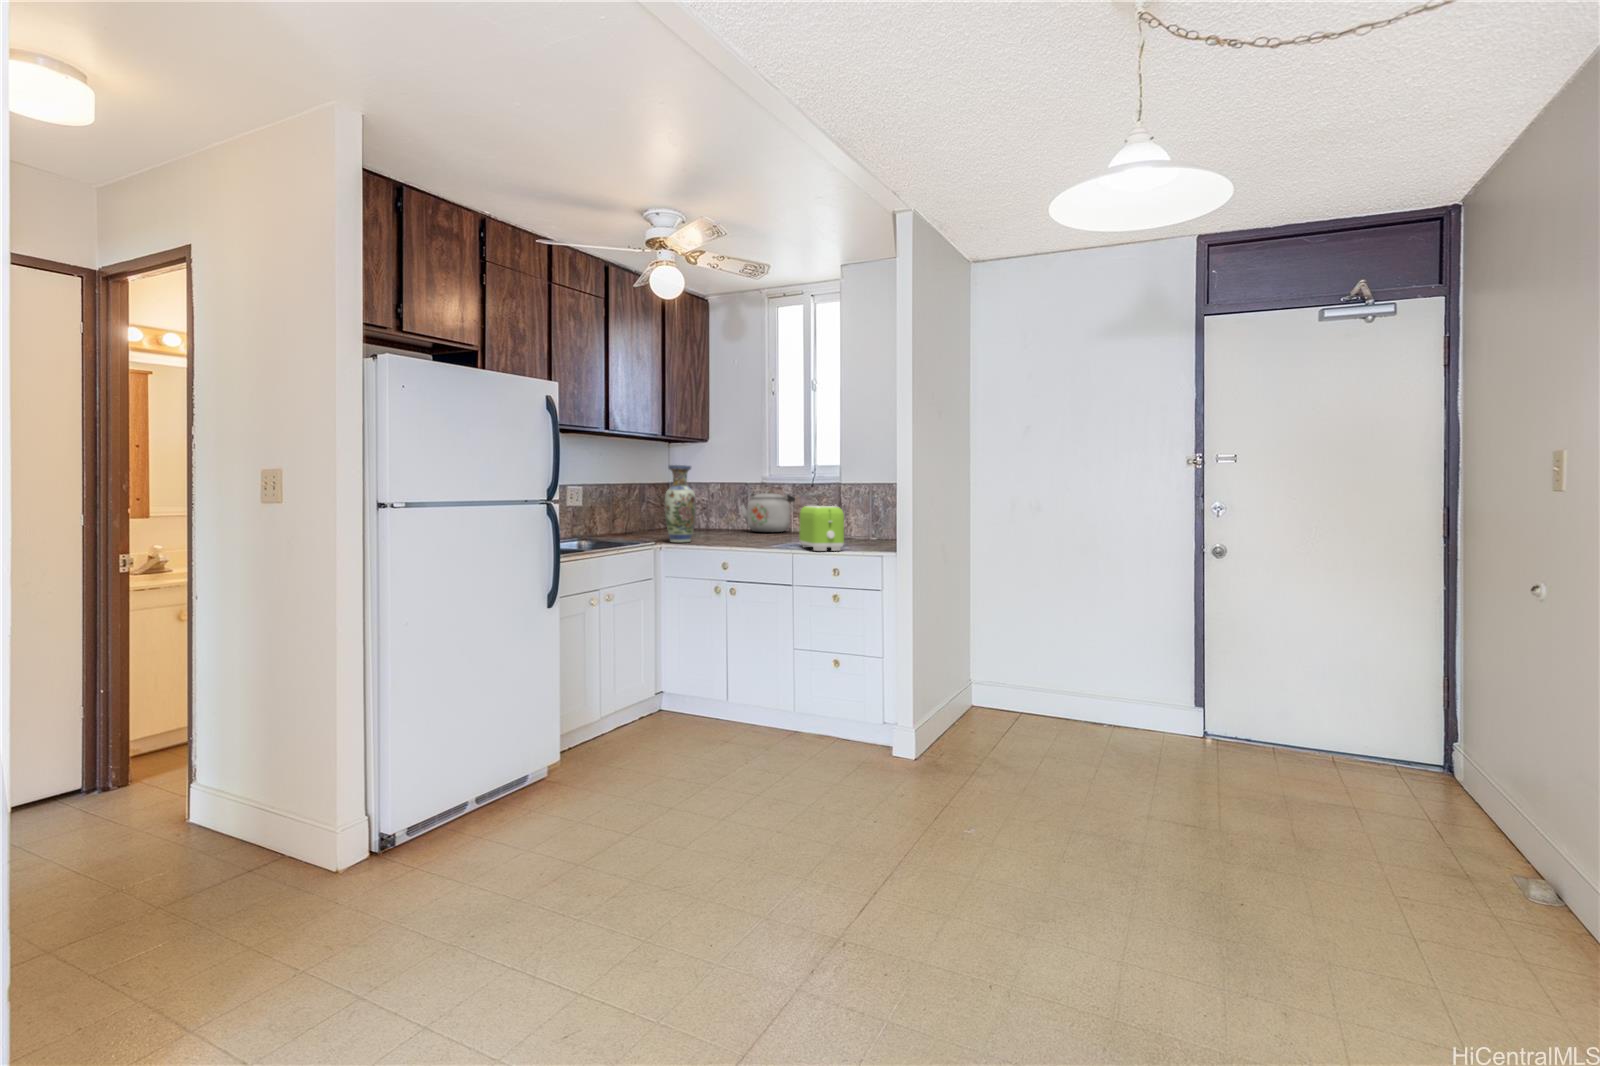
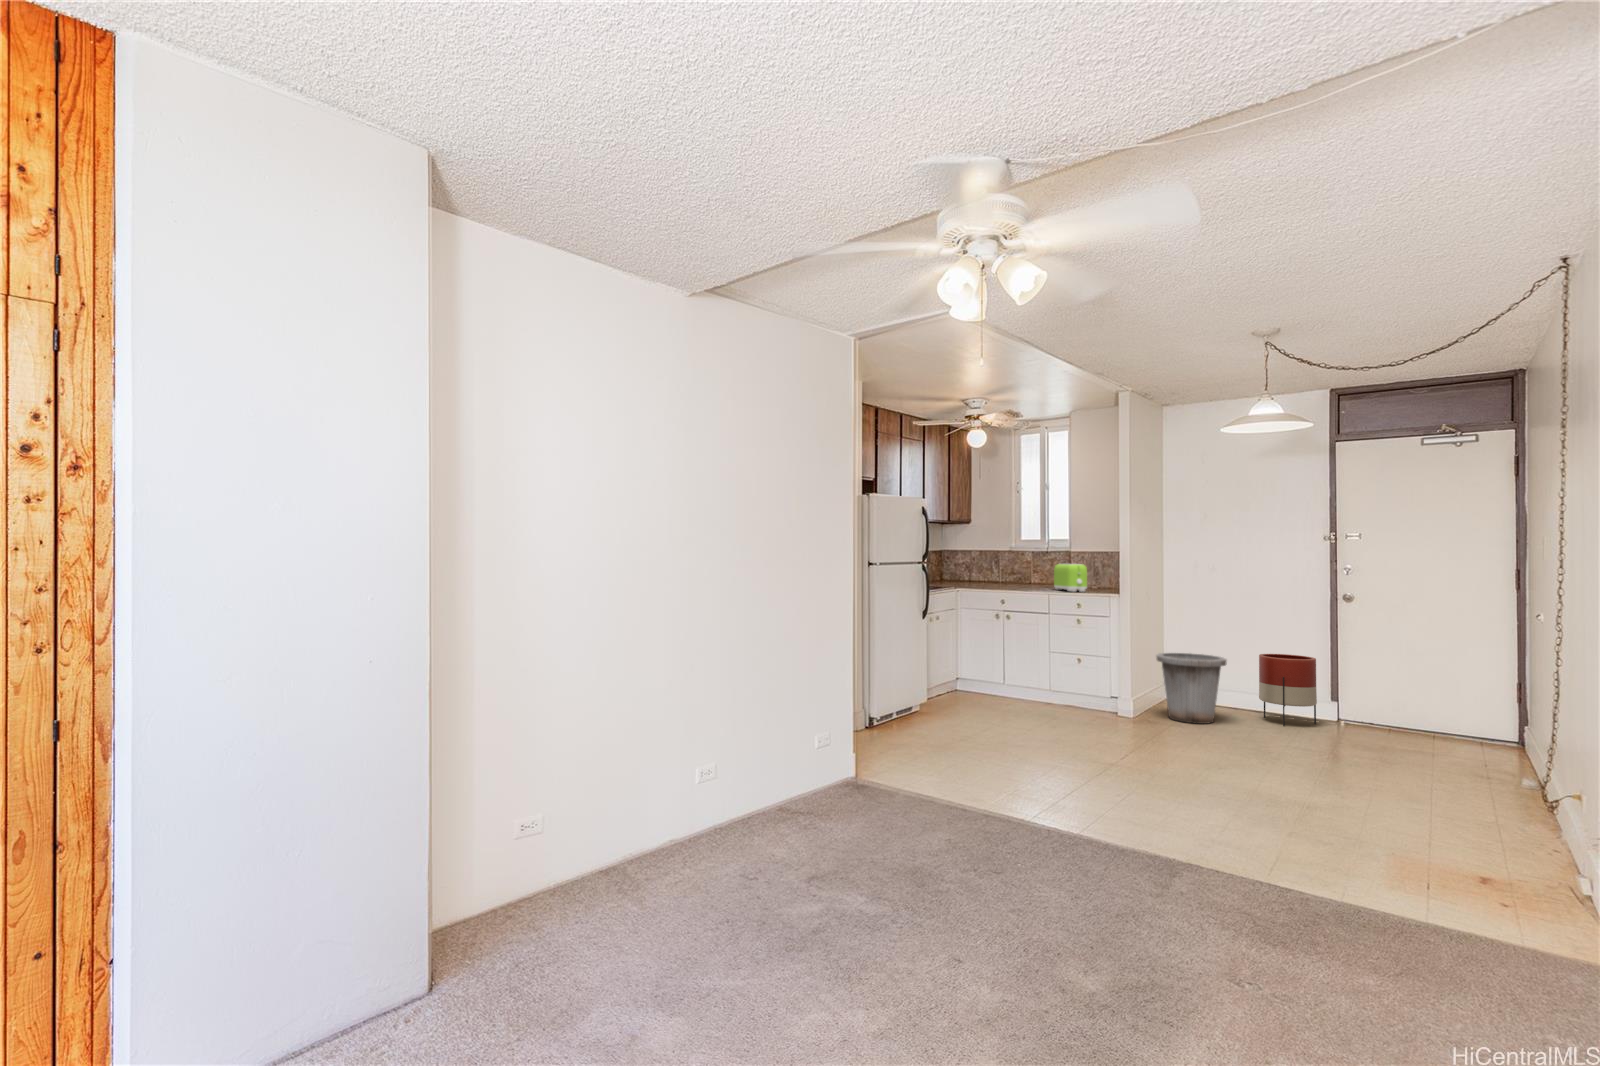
vase: present [665,465,696,543] -> none [961,538,981,586]
kettle: present [741,490,795,532] -> none [997,555,1035,583]
planter: none [1092,636,1173,751] -> present [1259,654,1317,726]
trash can: none [947,640,1047,755] -> present [1156,653,1227,724]

